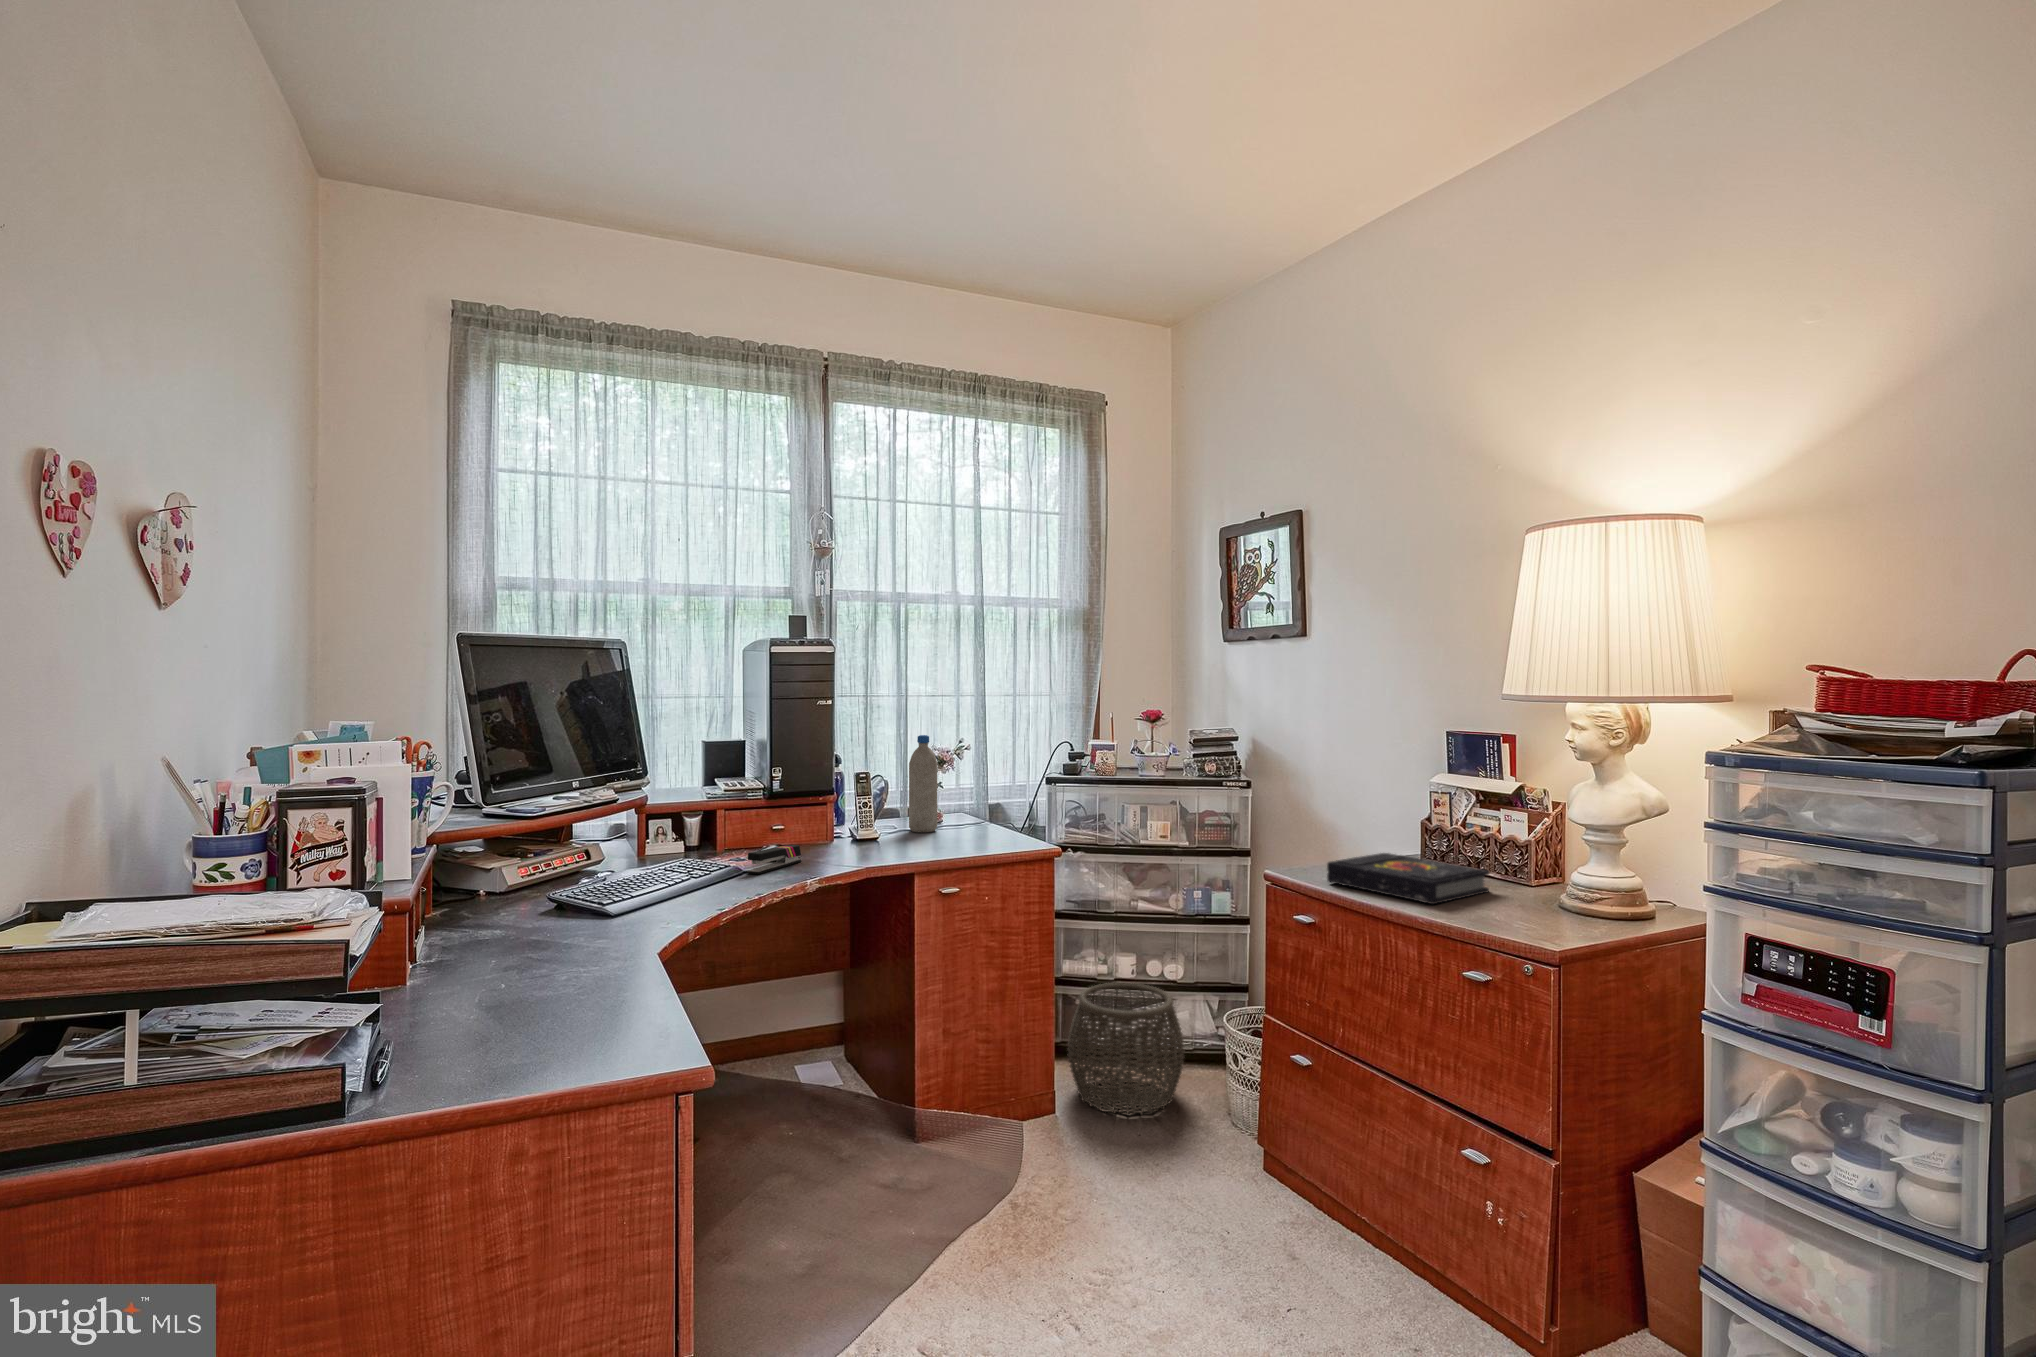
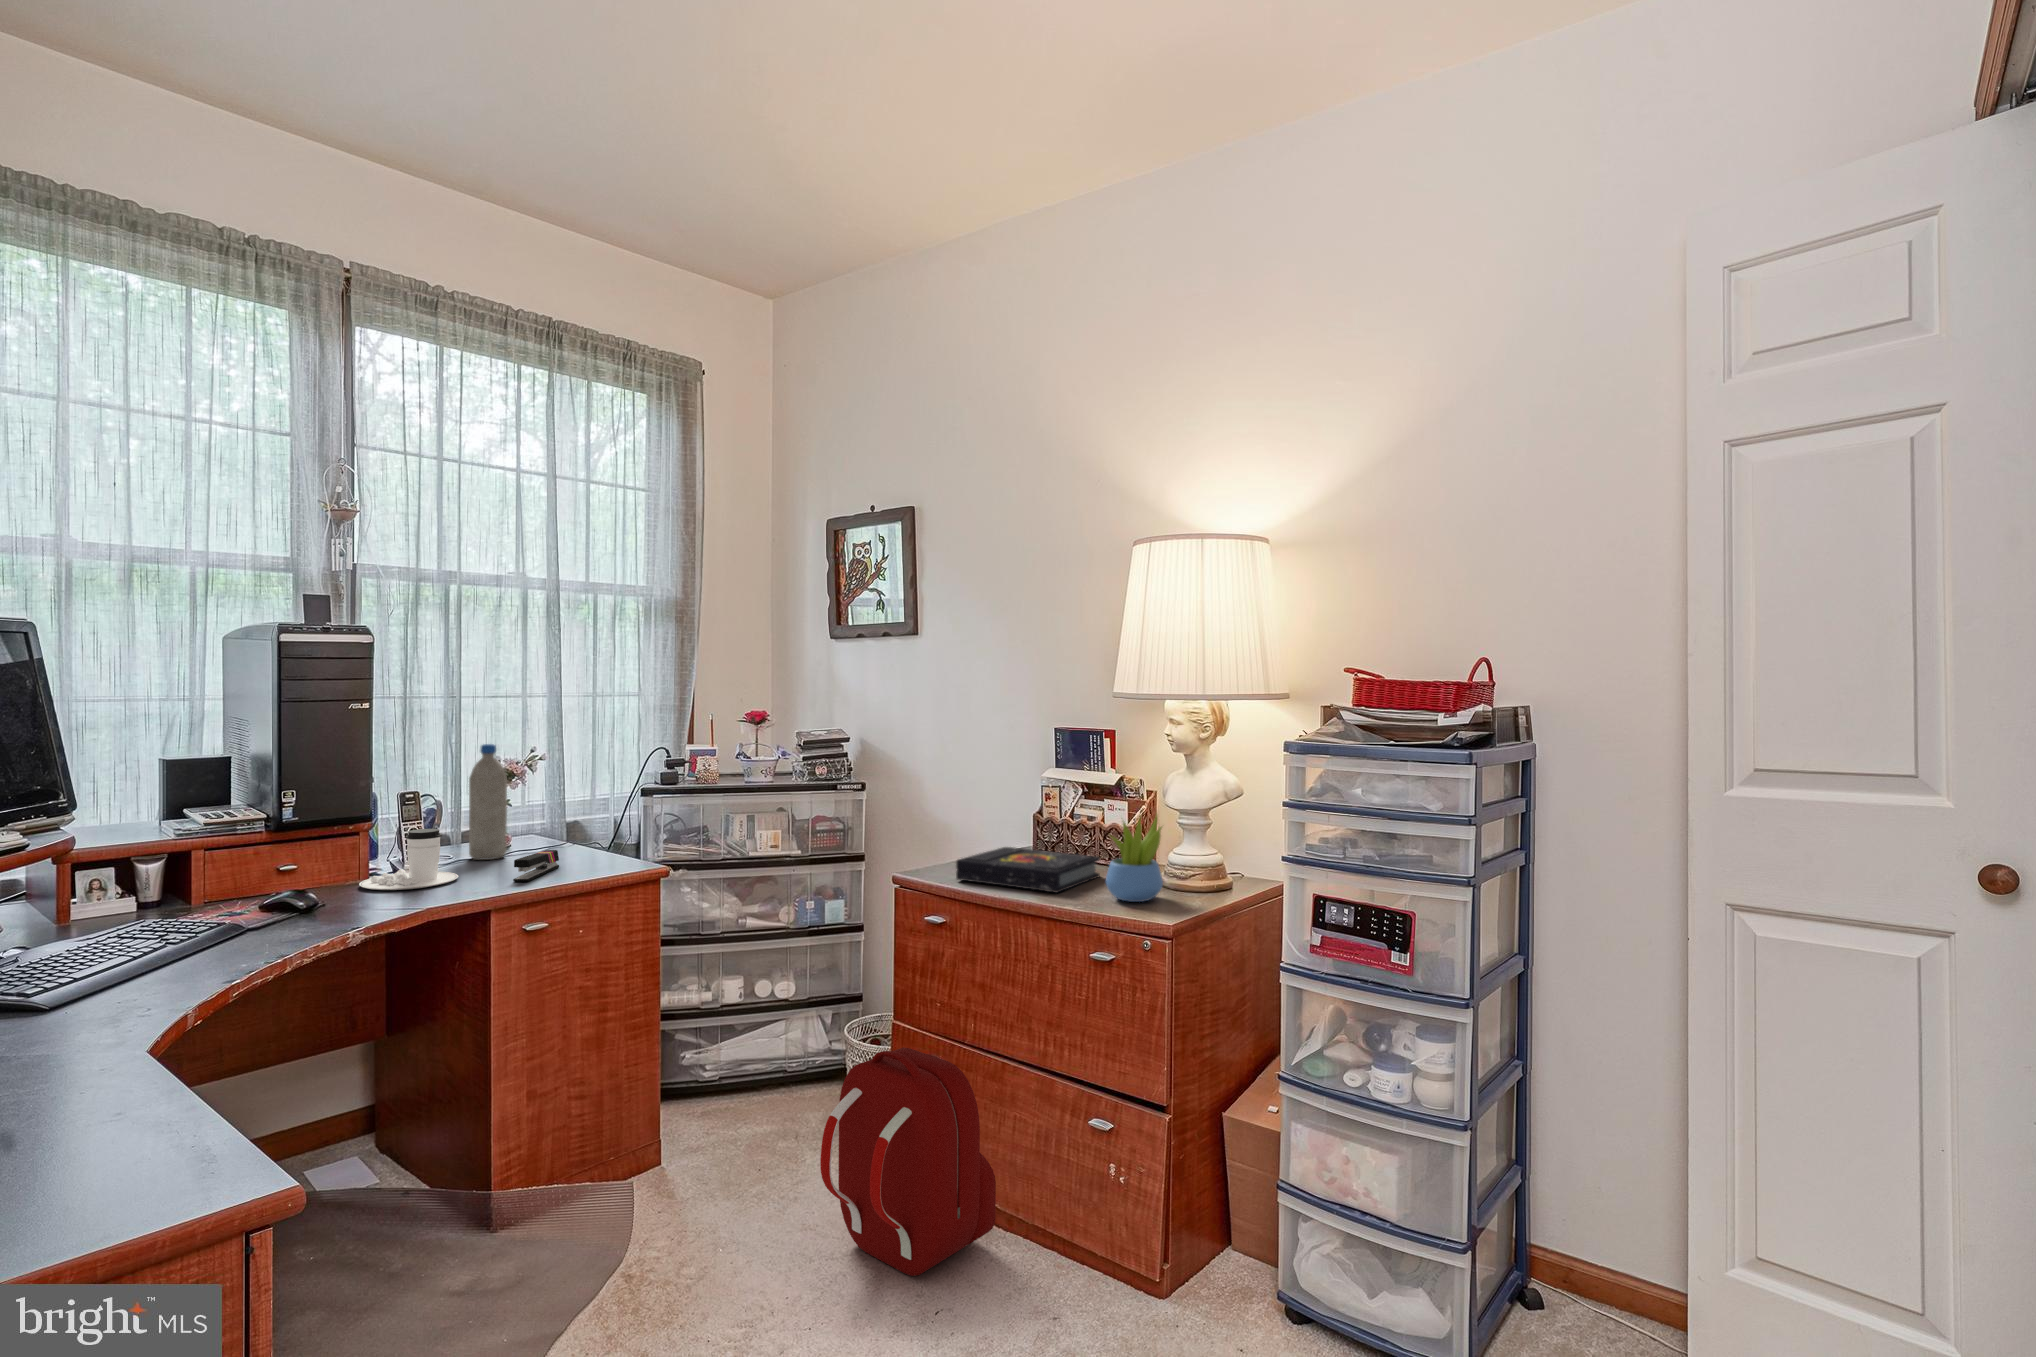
coffee cup: none [825,803,896,851] -> present [359,829,458,890]
succulent plant: none [1488,824,1557,922] -> present [1106,815,1163,902]
stapler: present [747,845,801,874] -> present [513,850,559,882]
woven basket: present [1067,983,1185,1115] -> none [671,1006,802,1151]
backpack: none [1184,1043,1363,1271] -> present [820,1048,996,1276]

